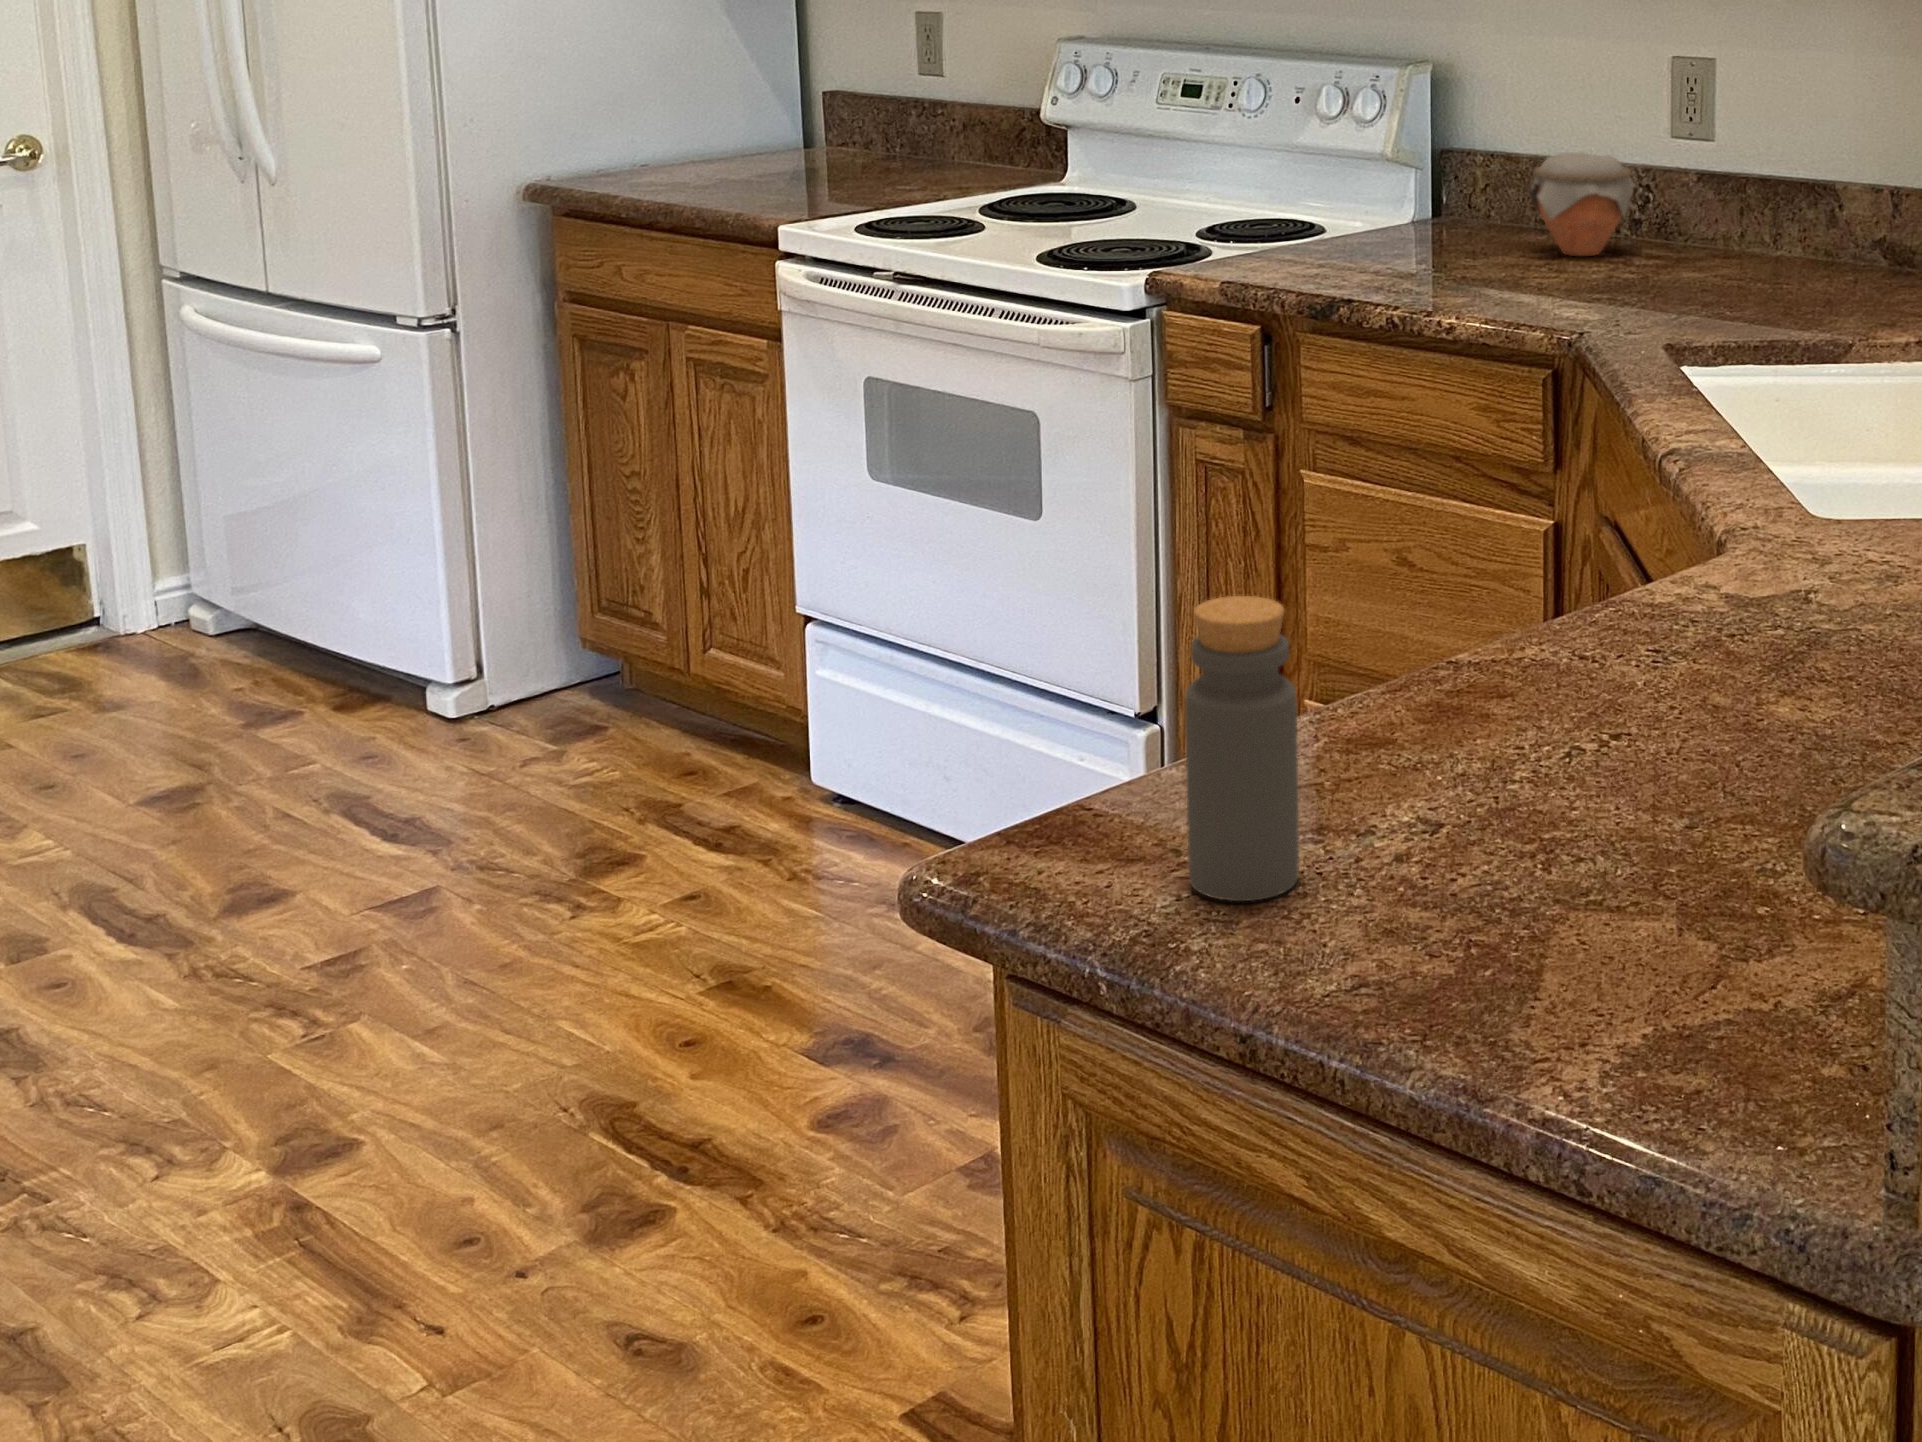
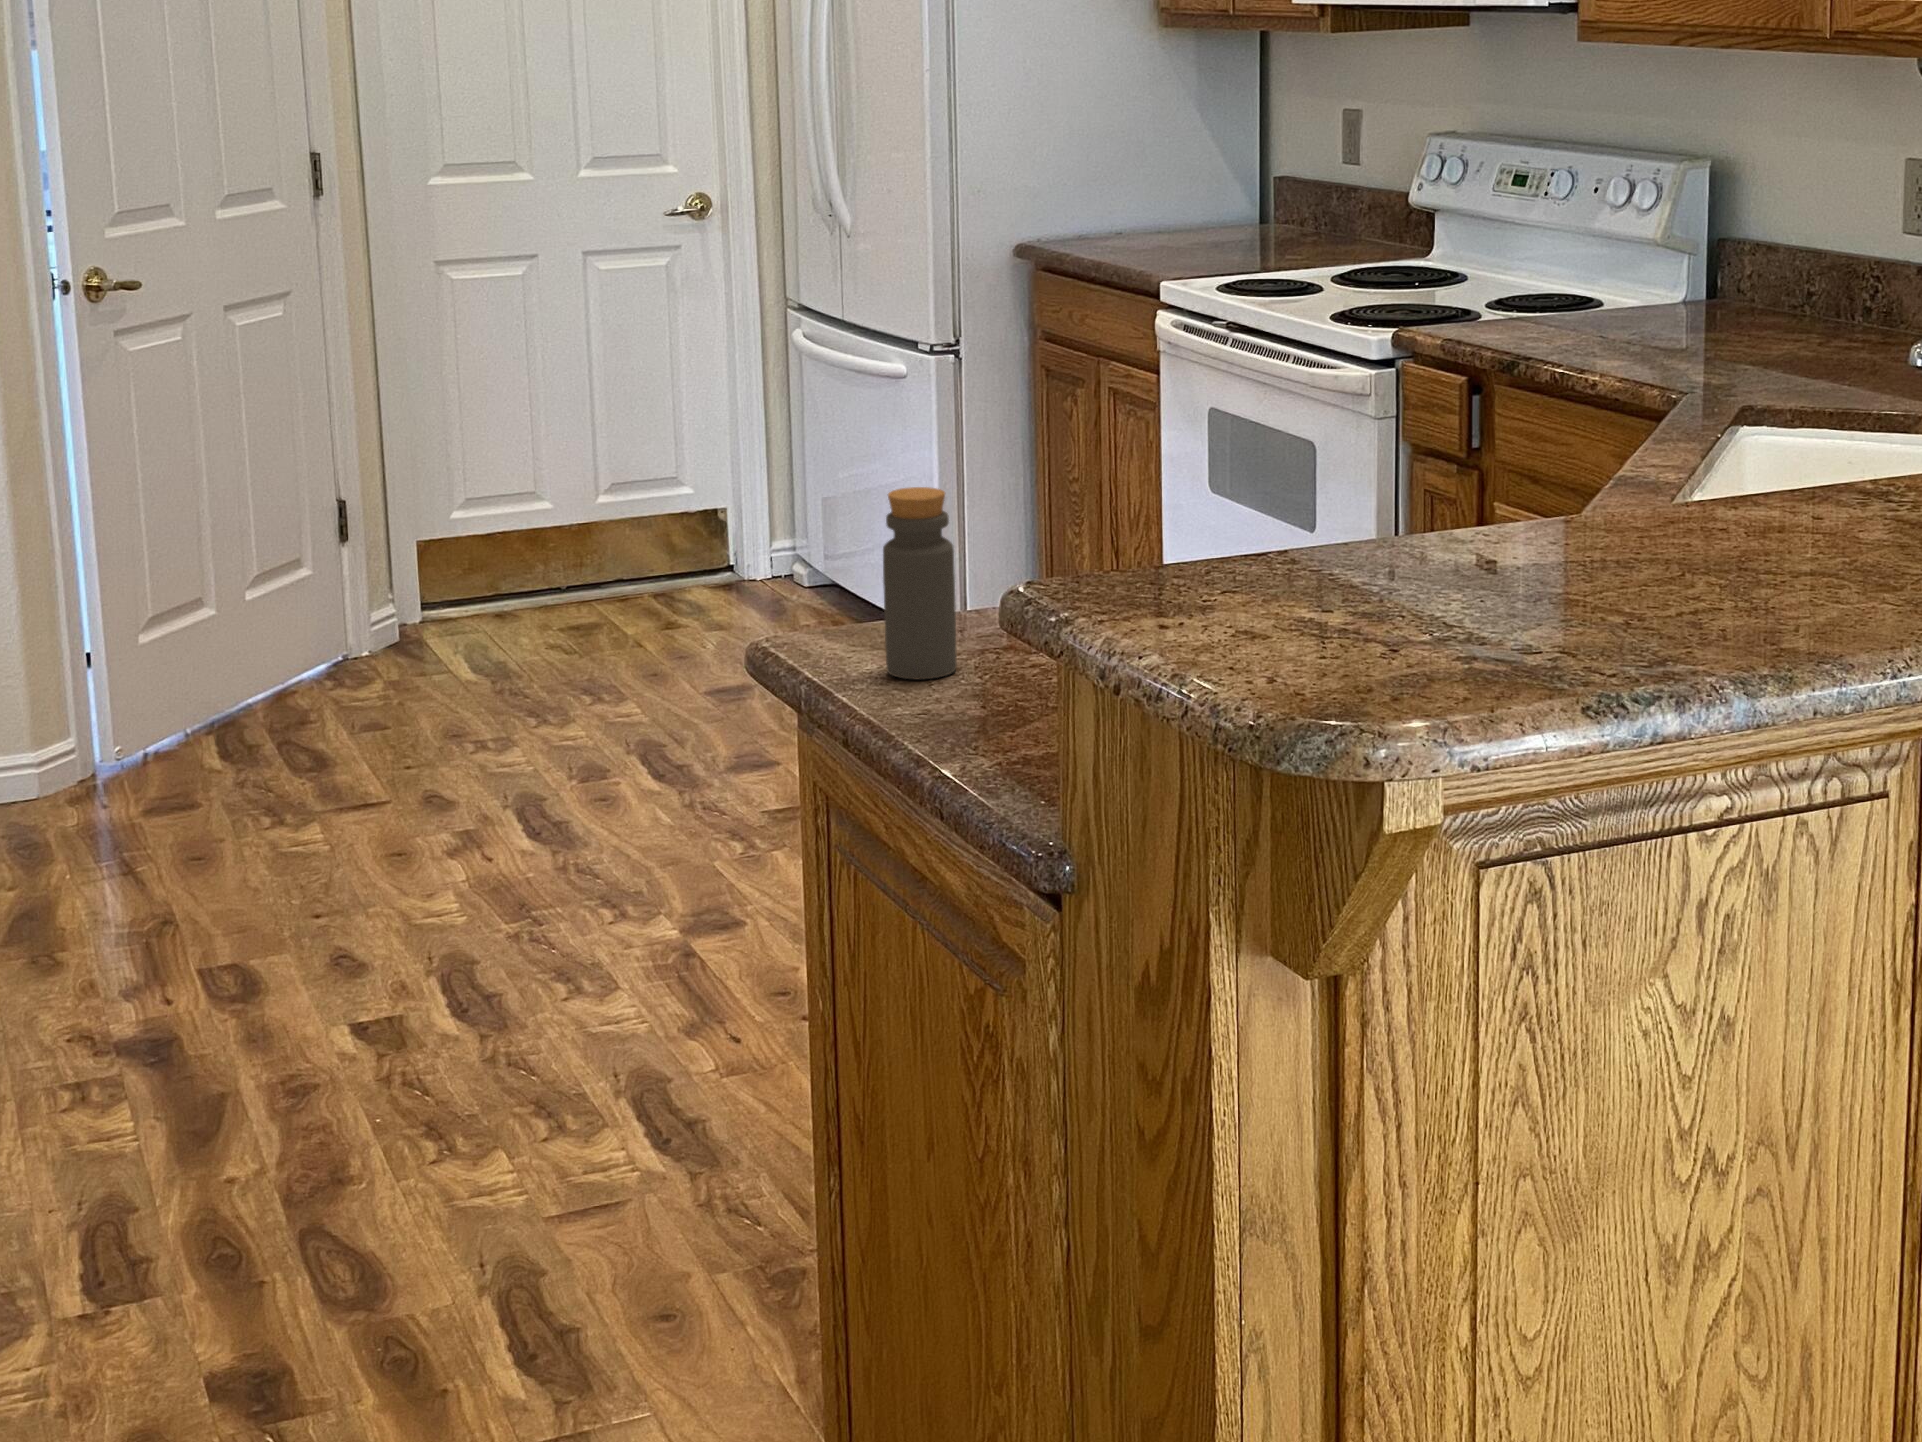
jar: present [1529,153,1634,256] -> none [1755,246,1858,341]

